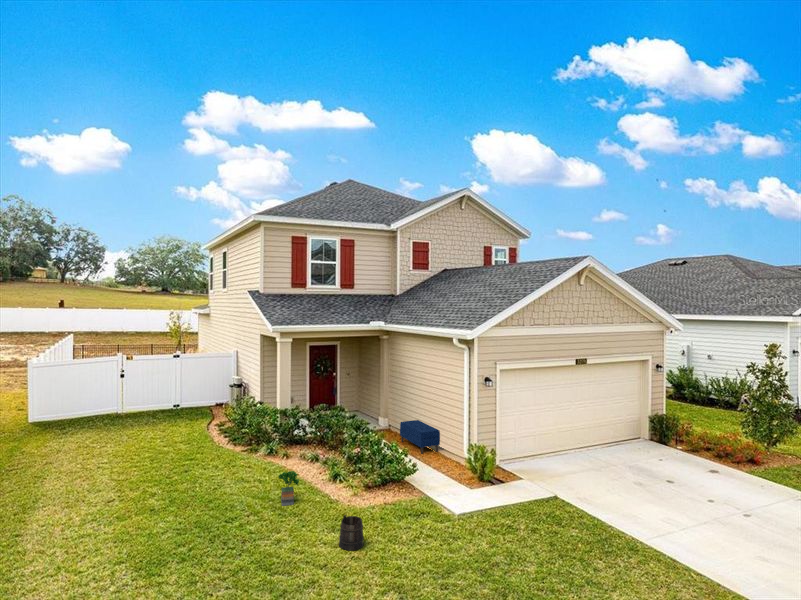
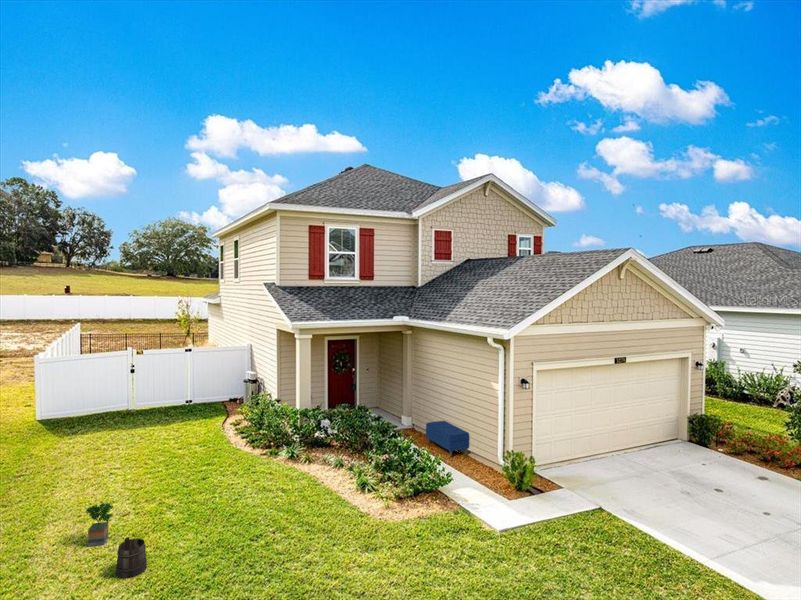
potted tree: present [278,471,299,506] -> present [86,503,114,547]
bucket: present [339,515,364,551] -> present [116,537,147,578]

